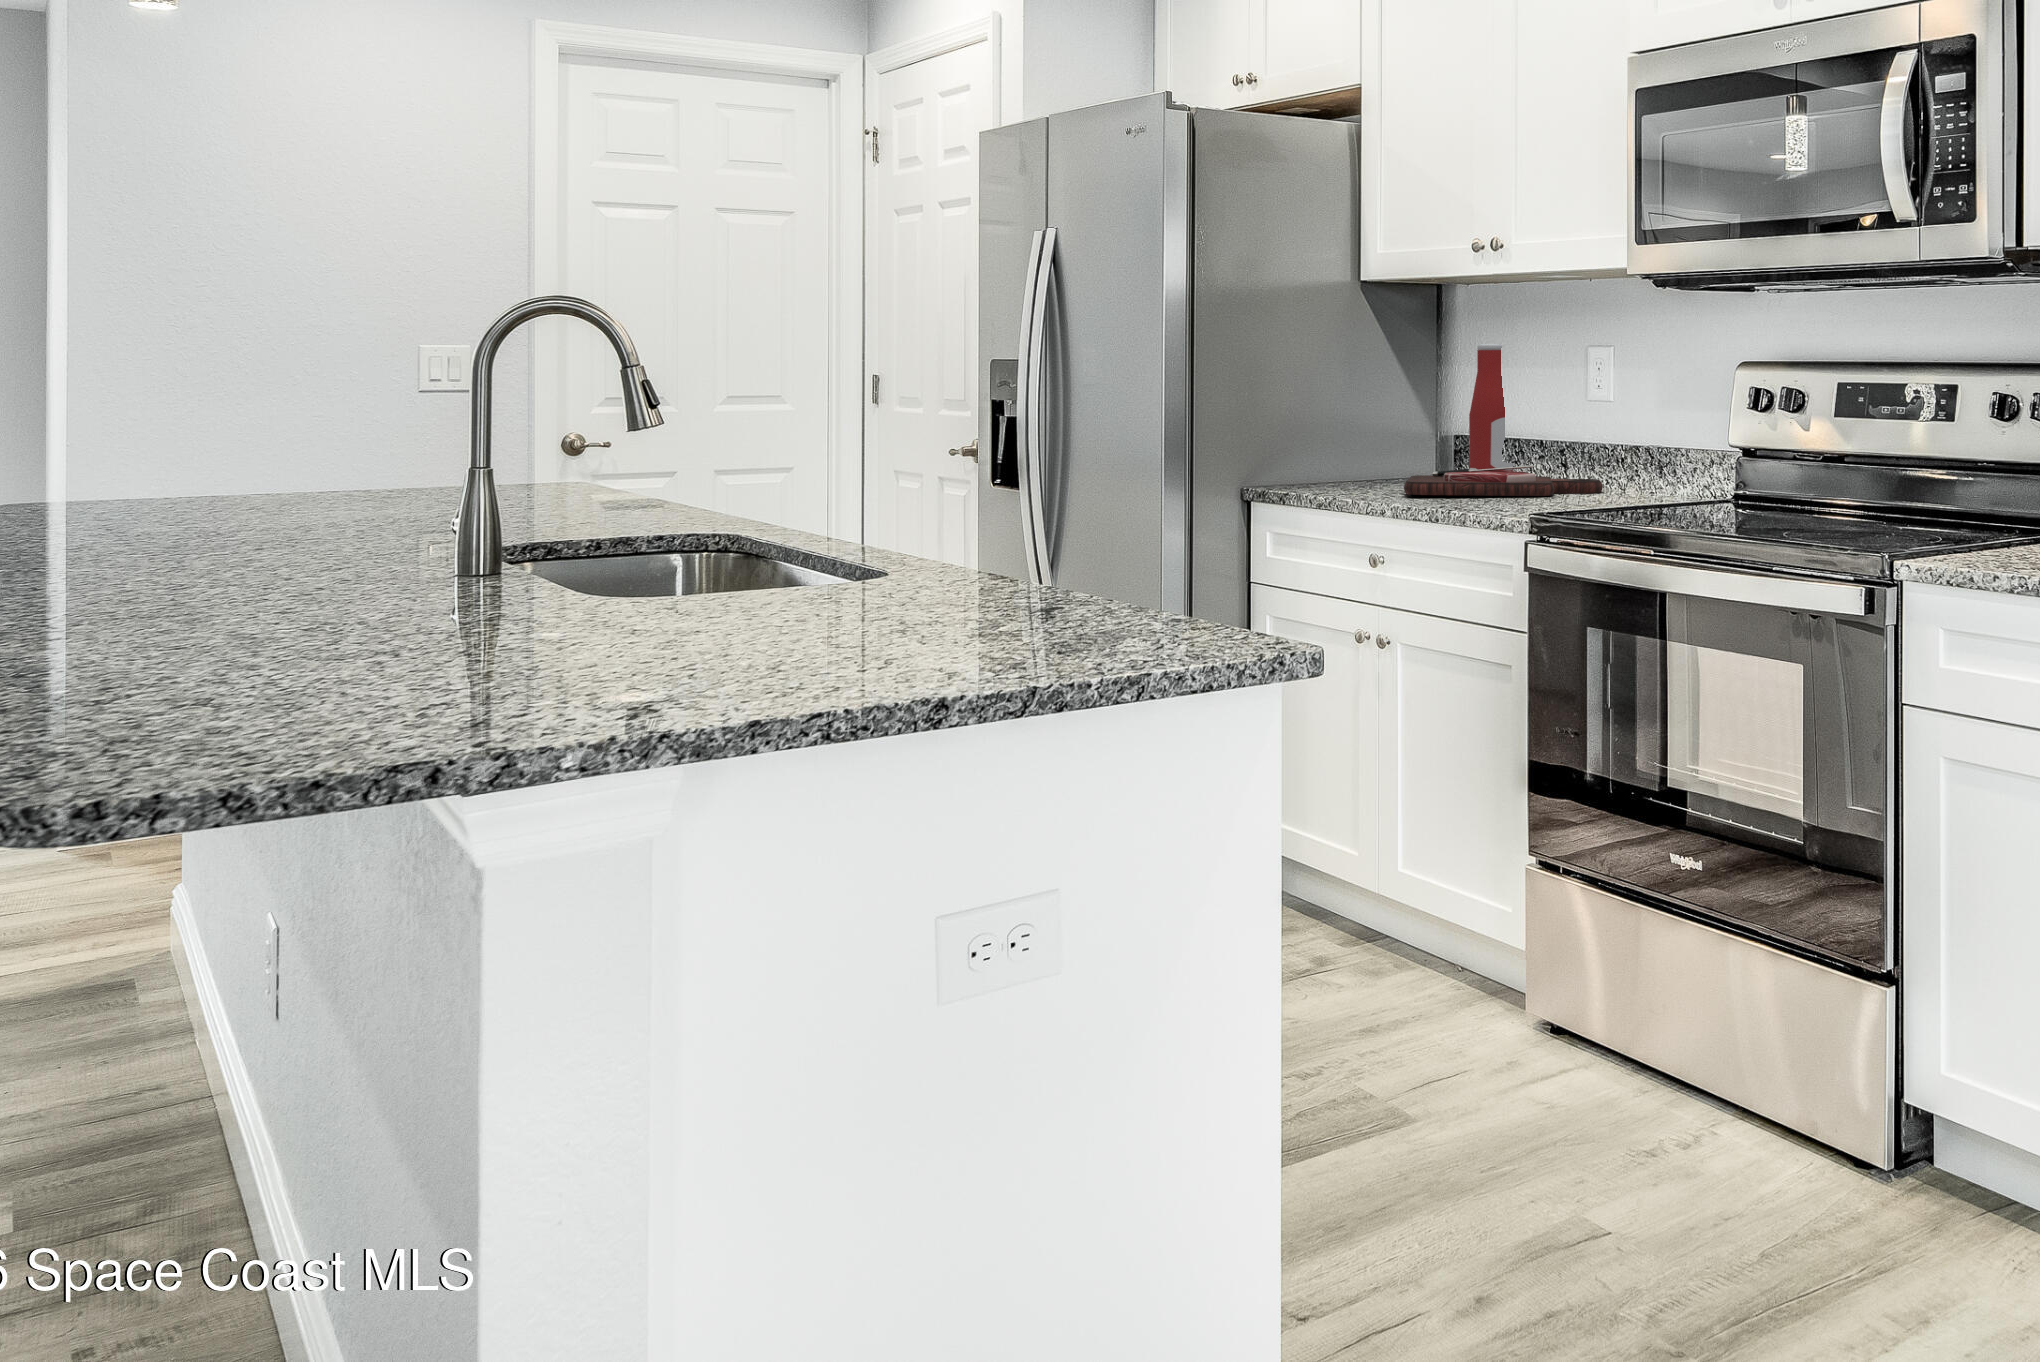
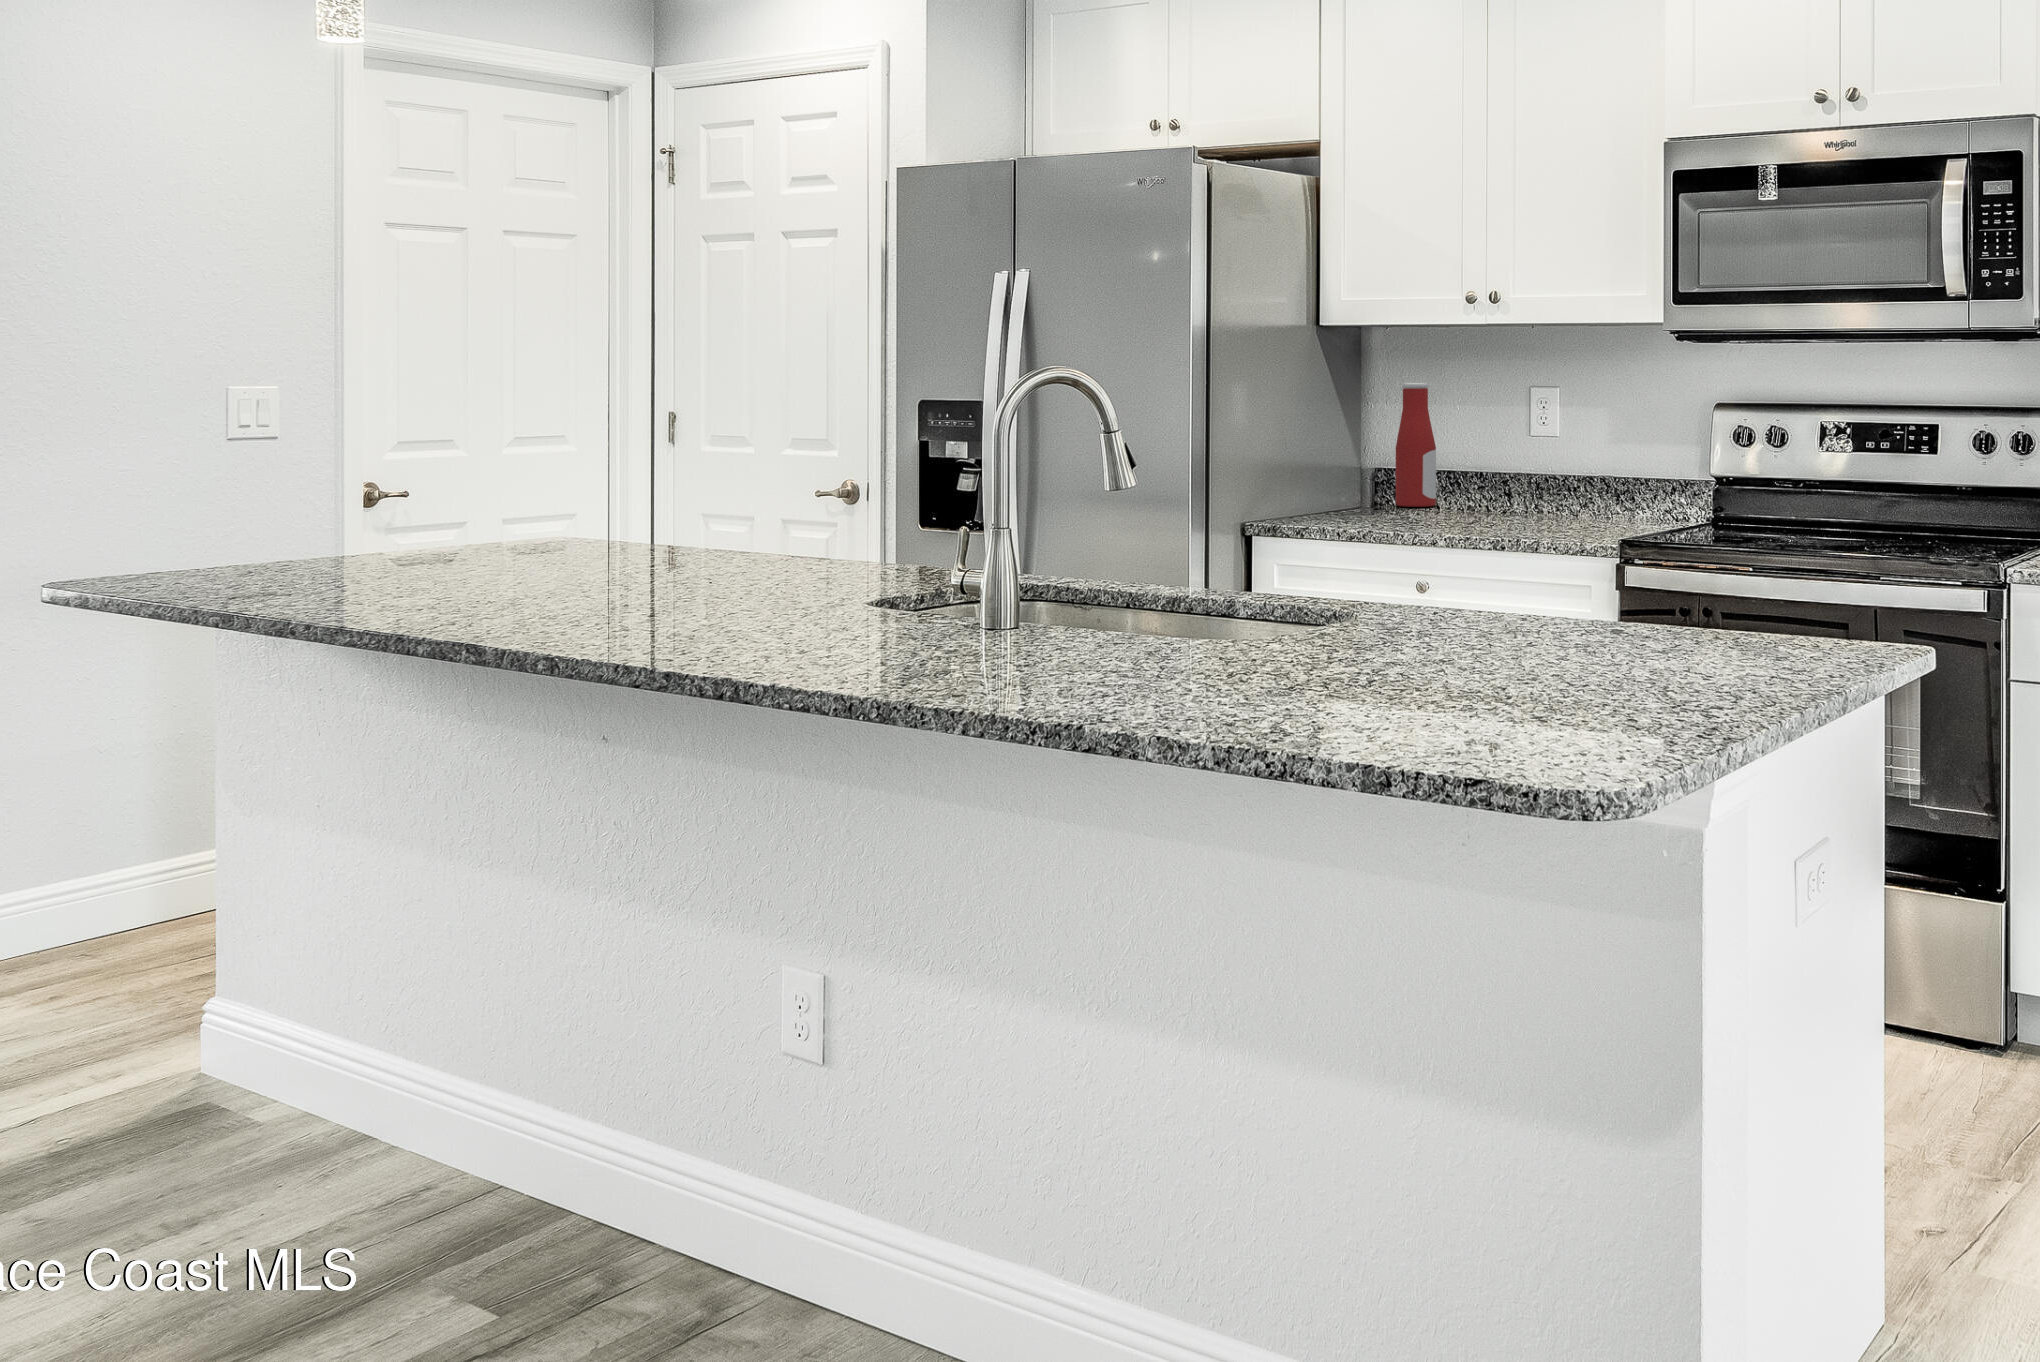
cutting board: present [1404,465,1603,496] -> none [1384,495,1565,525]

